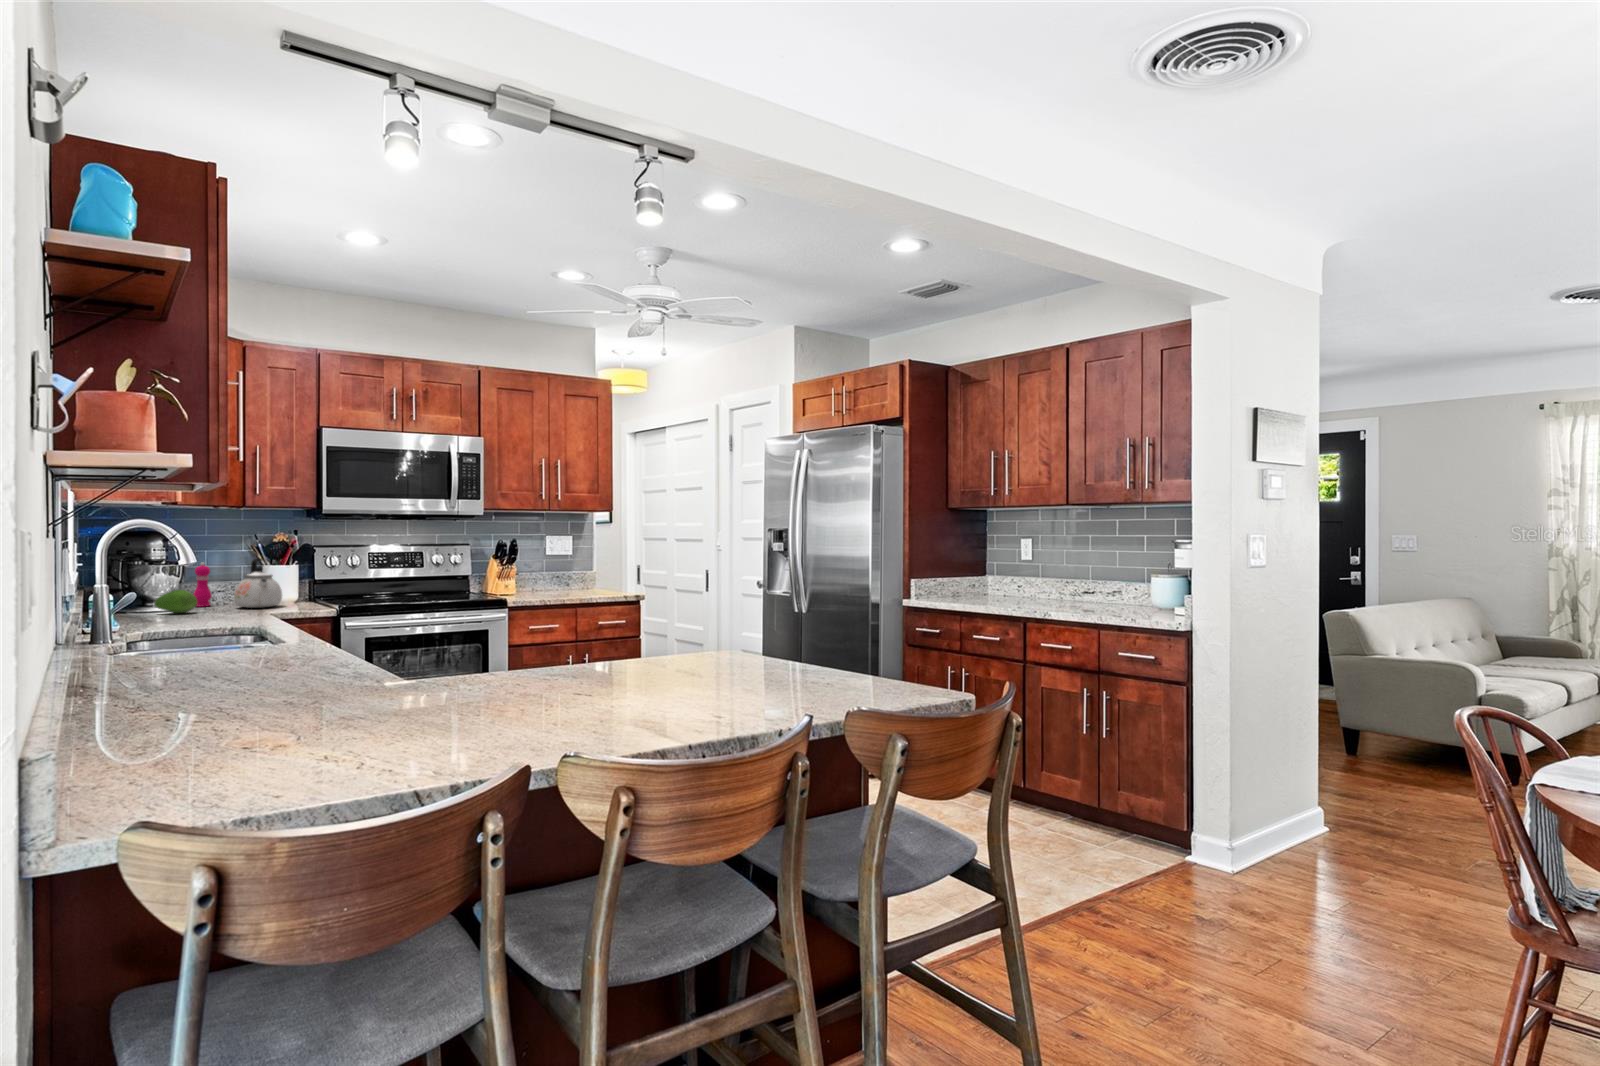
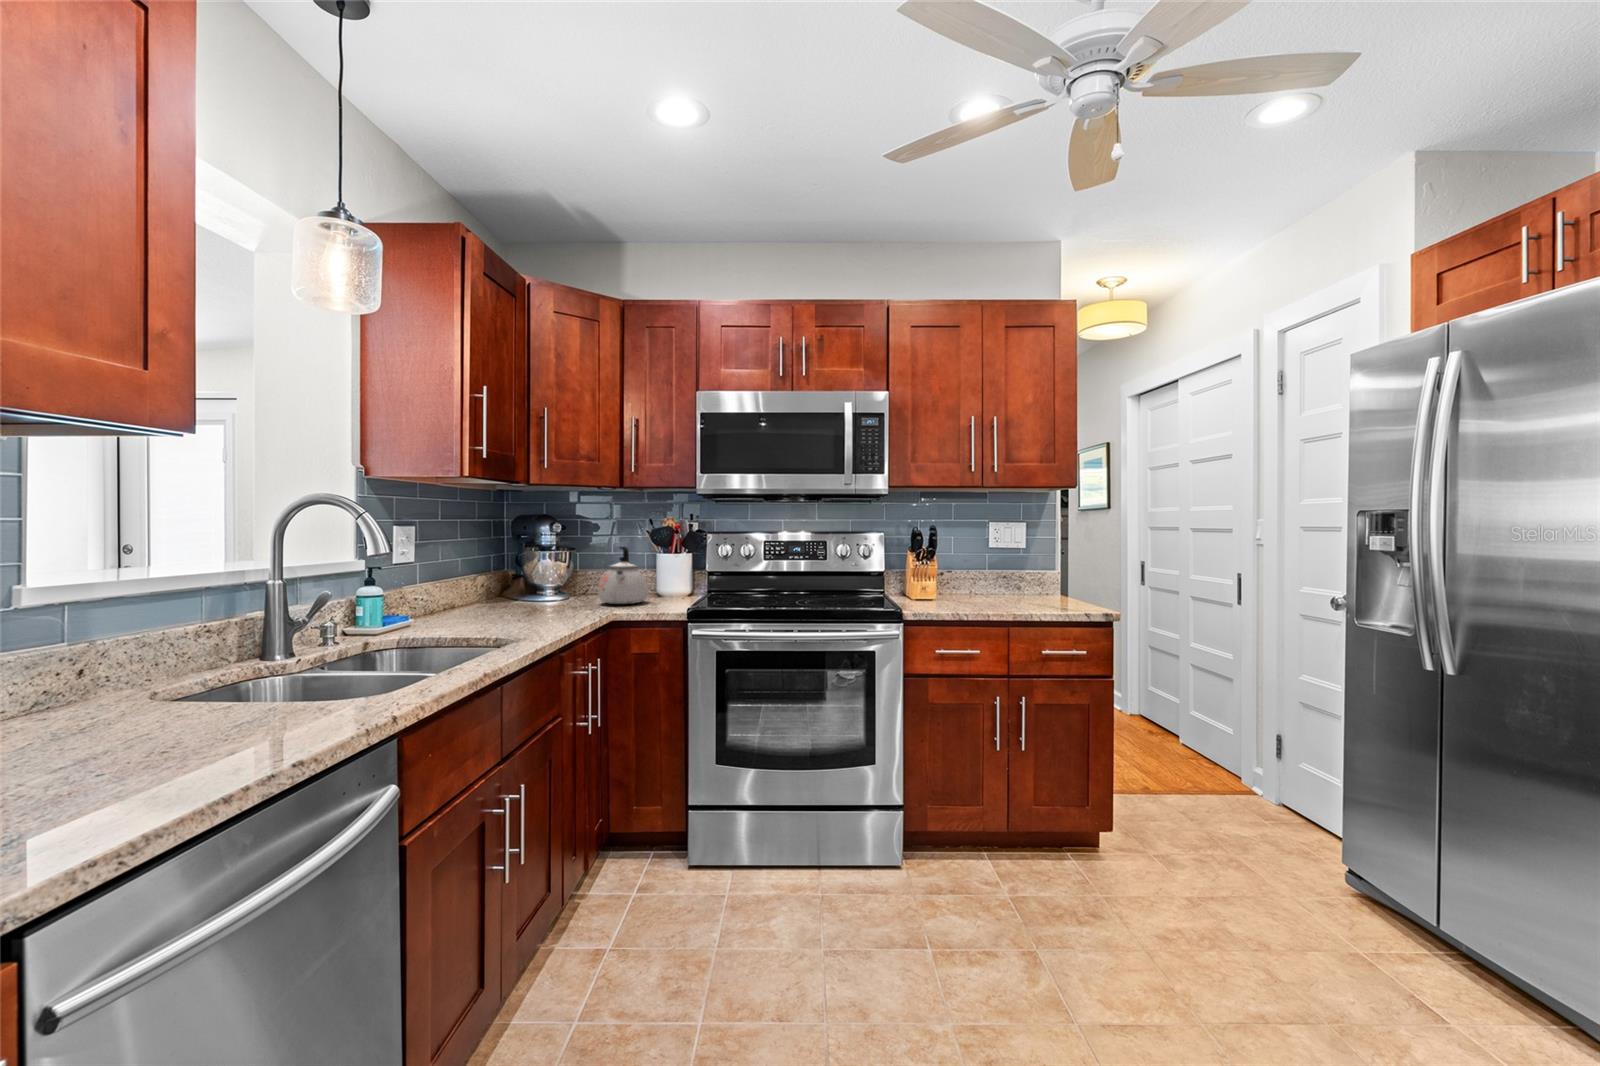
pepper mill: present [193,562,212,607] -> none [576,549,594,599]
fruit: present [154,590,197,613] -> none [514,580,554,607]

